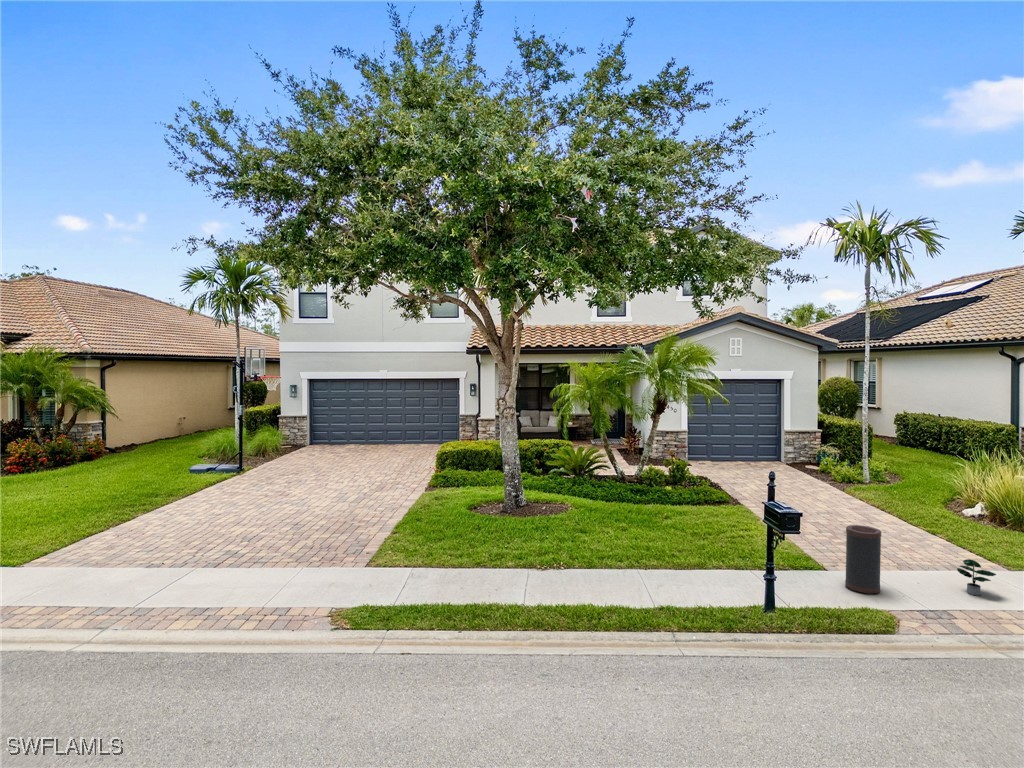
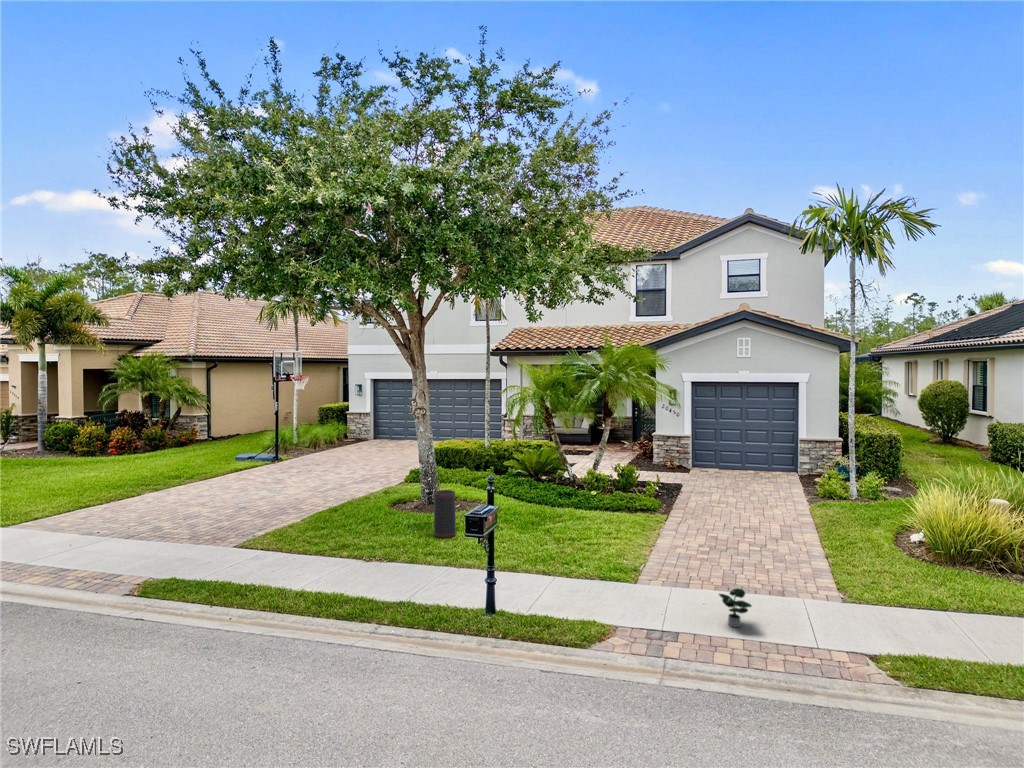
trash can: present [845,525,881,593] -> present [433,490,456,538]

